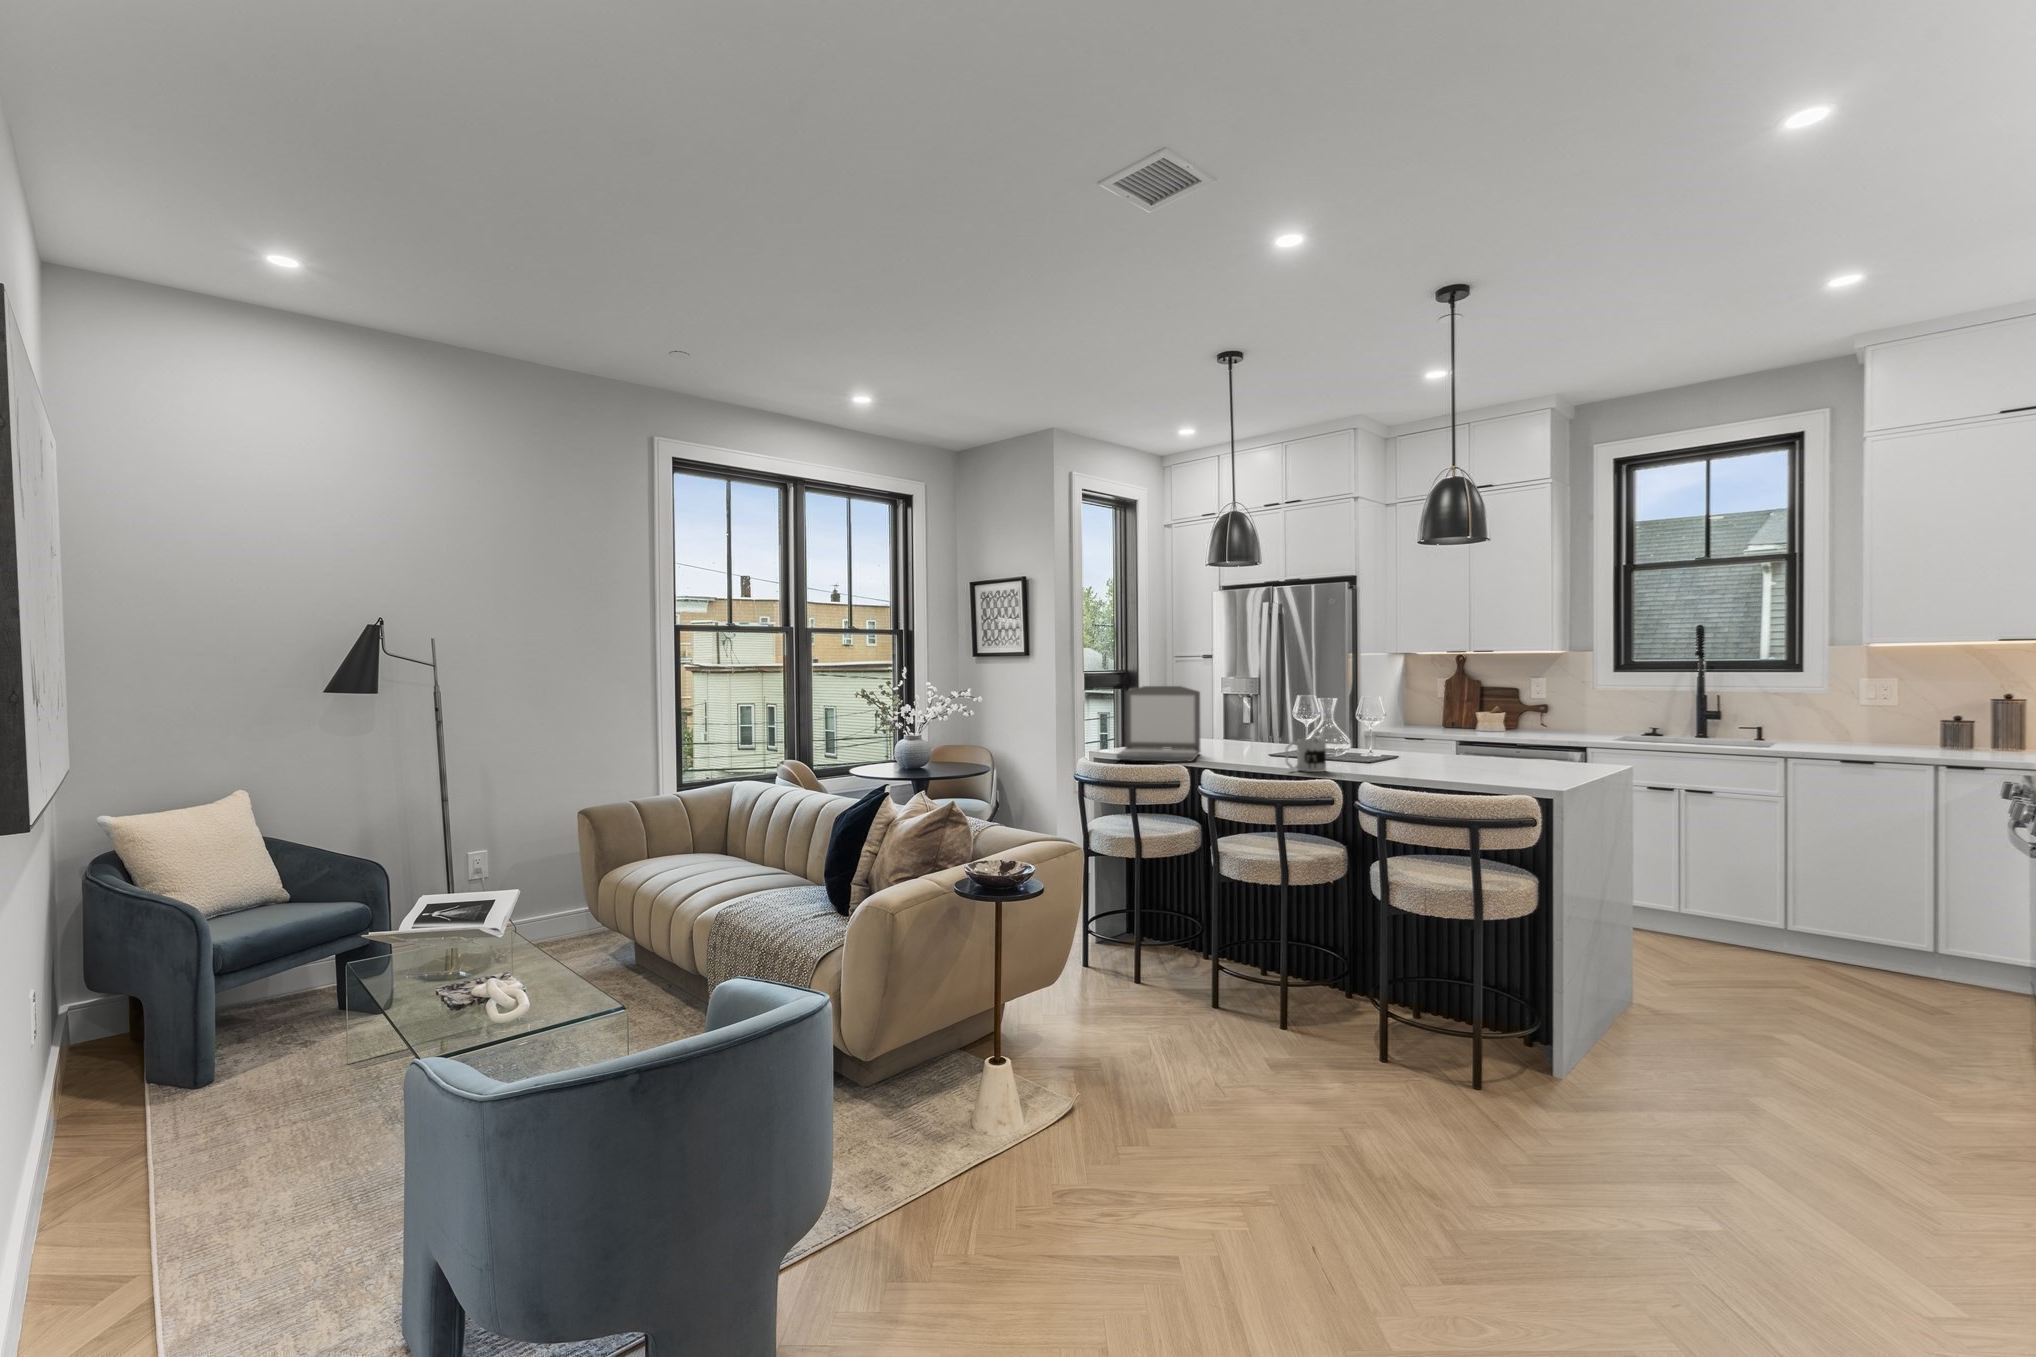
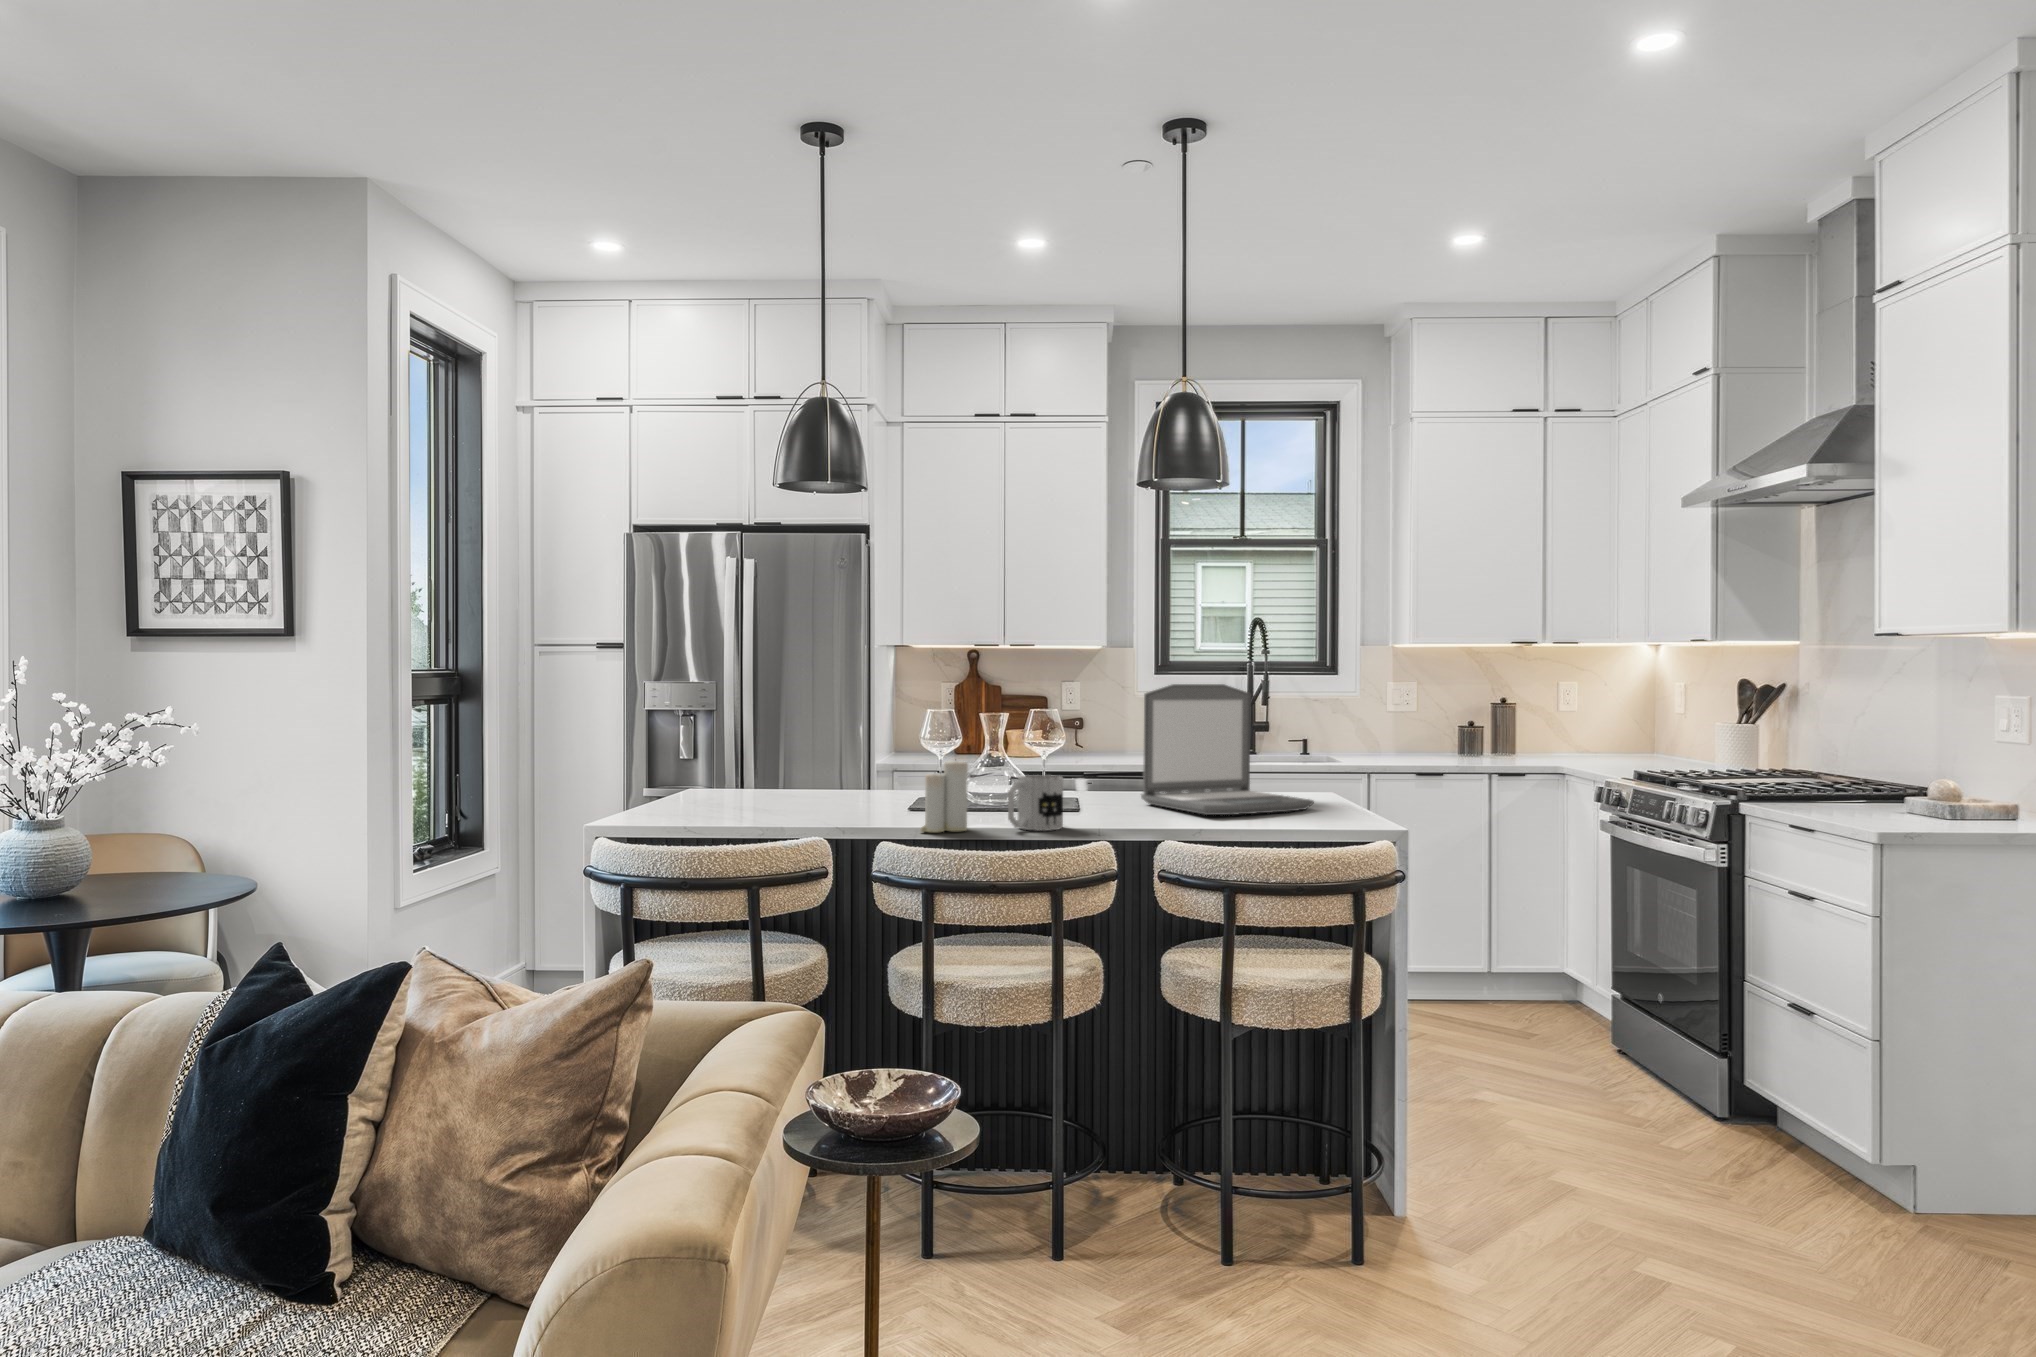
laptop: present [1116,686,1200,762] -> present [1141,684,1314,815]
candle: none [1239,724,1271,769] -> present [920,761,968,832]

